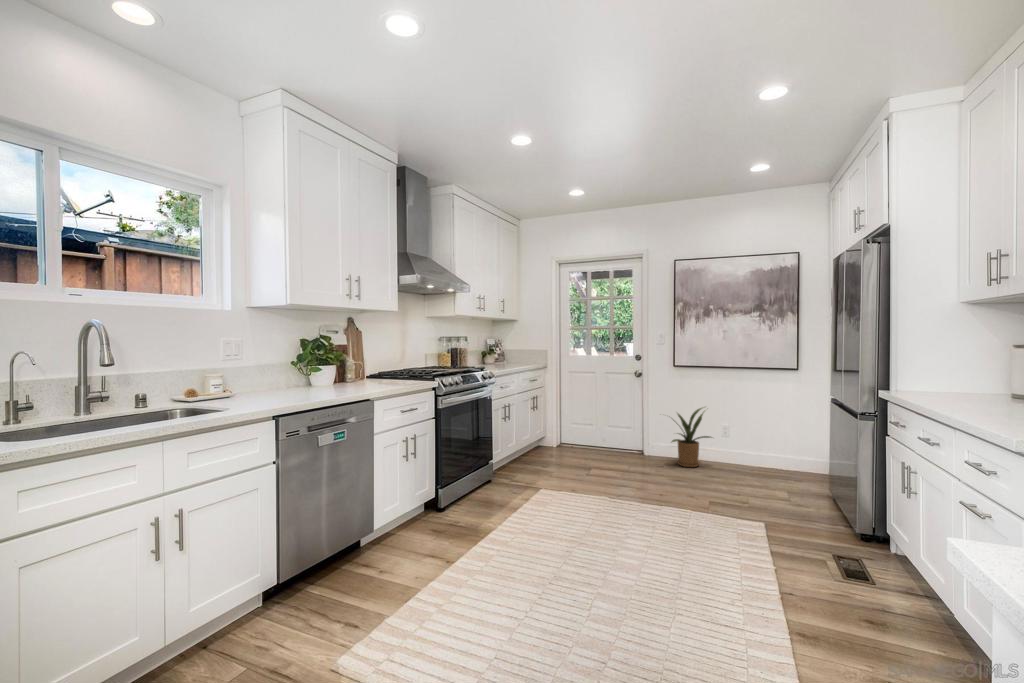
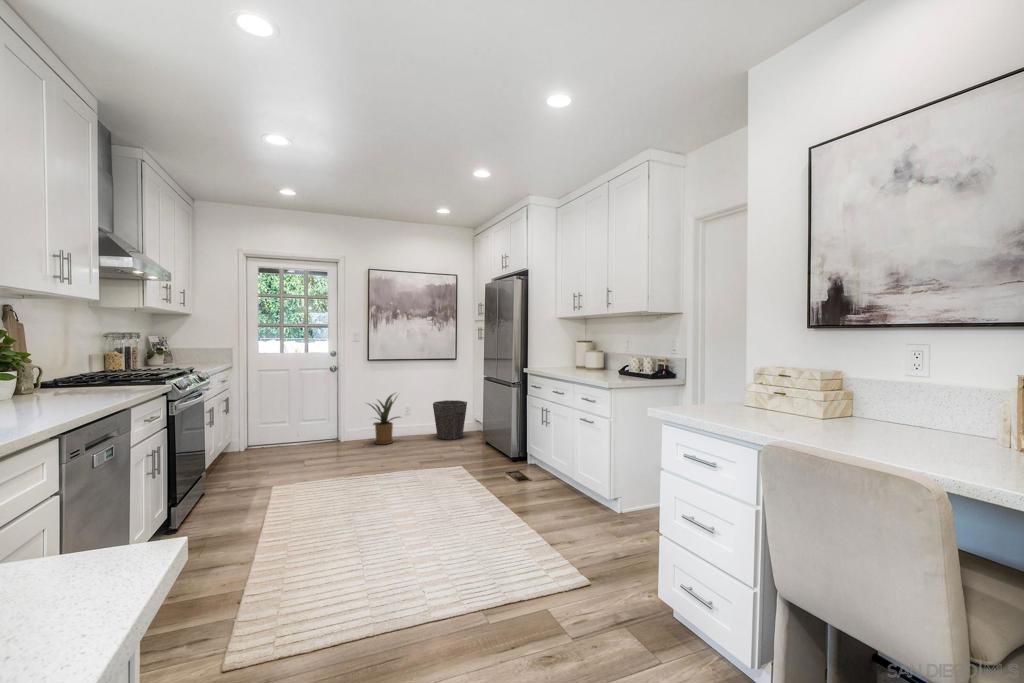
waste bin: none [755,424,810,479] -> present [433,400,467,439]

